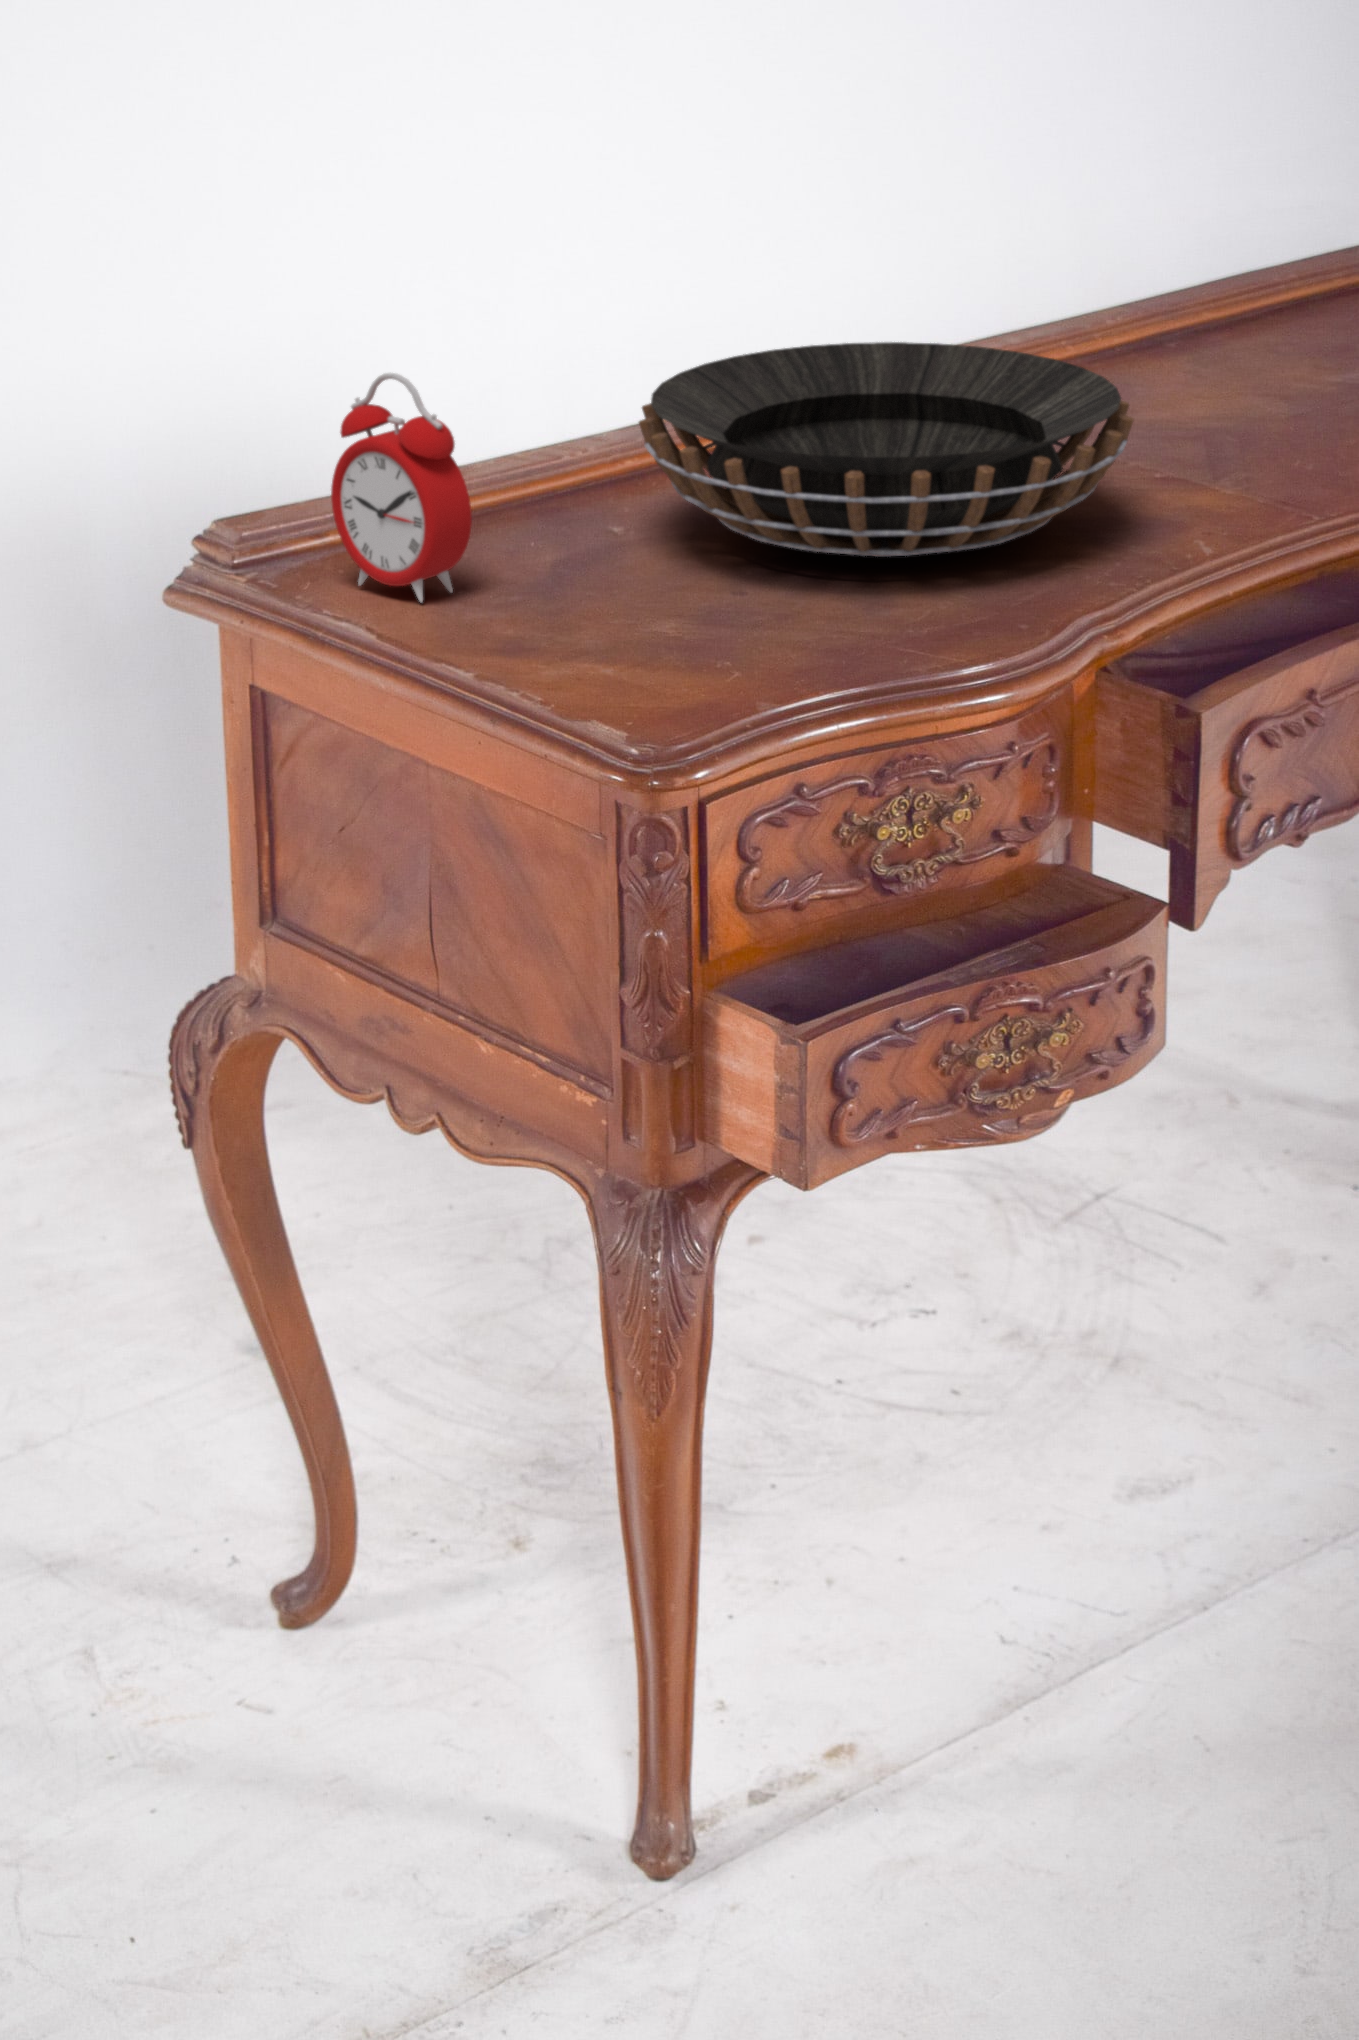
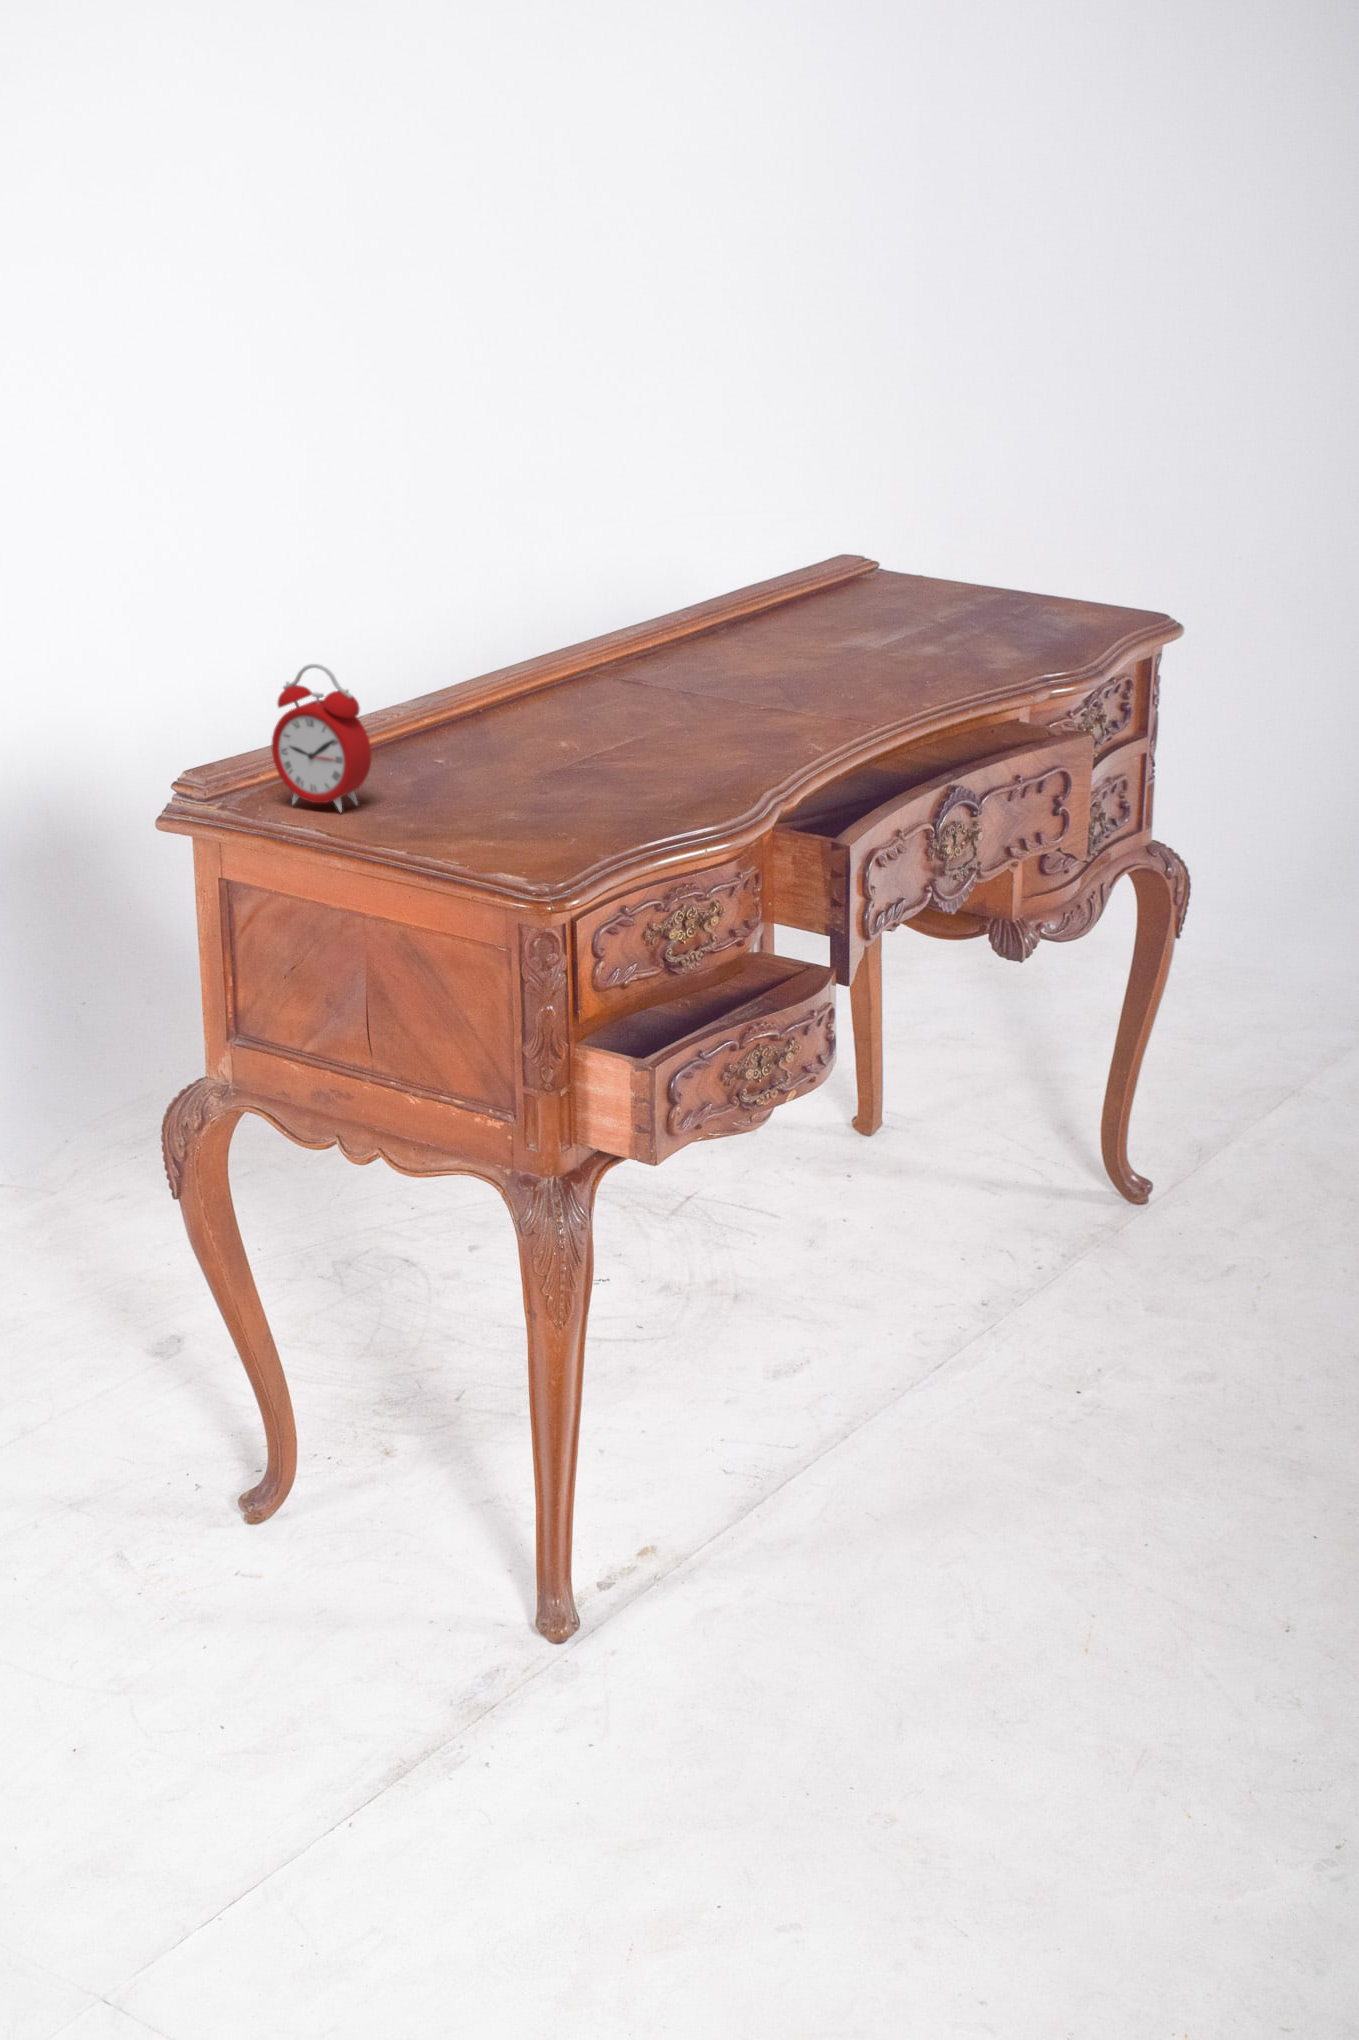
decorative bowl: present [639,342,1134,557] -> none [458,630,776,766]

